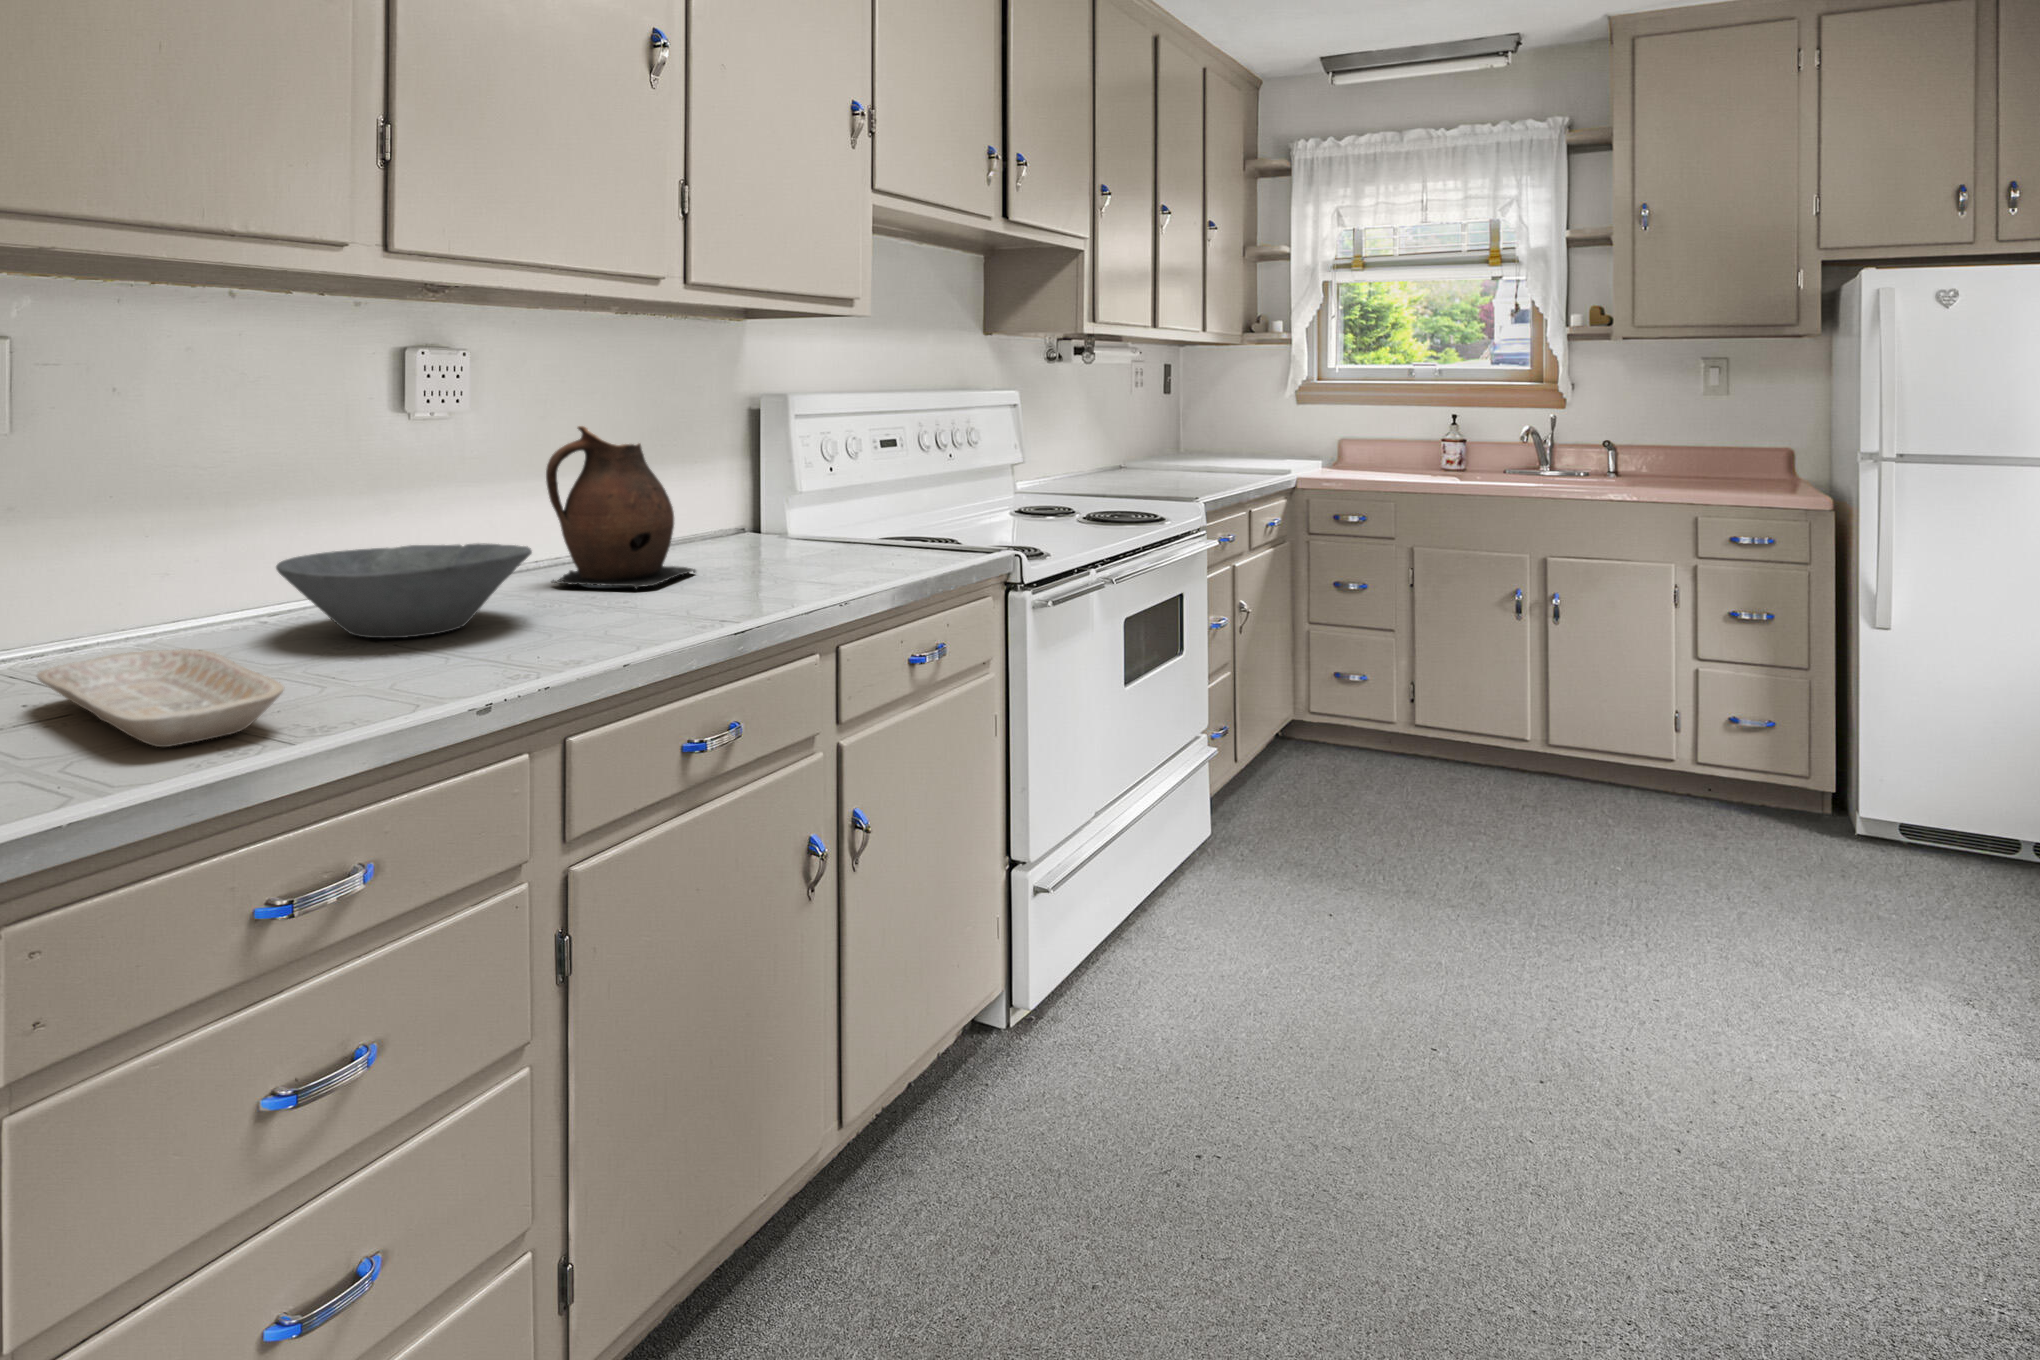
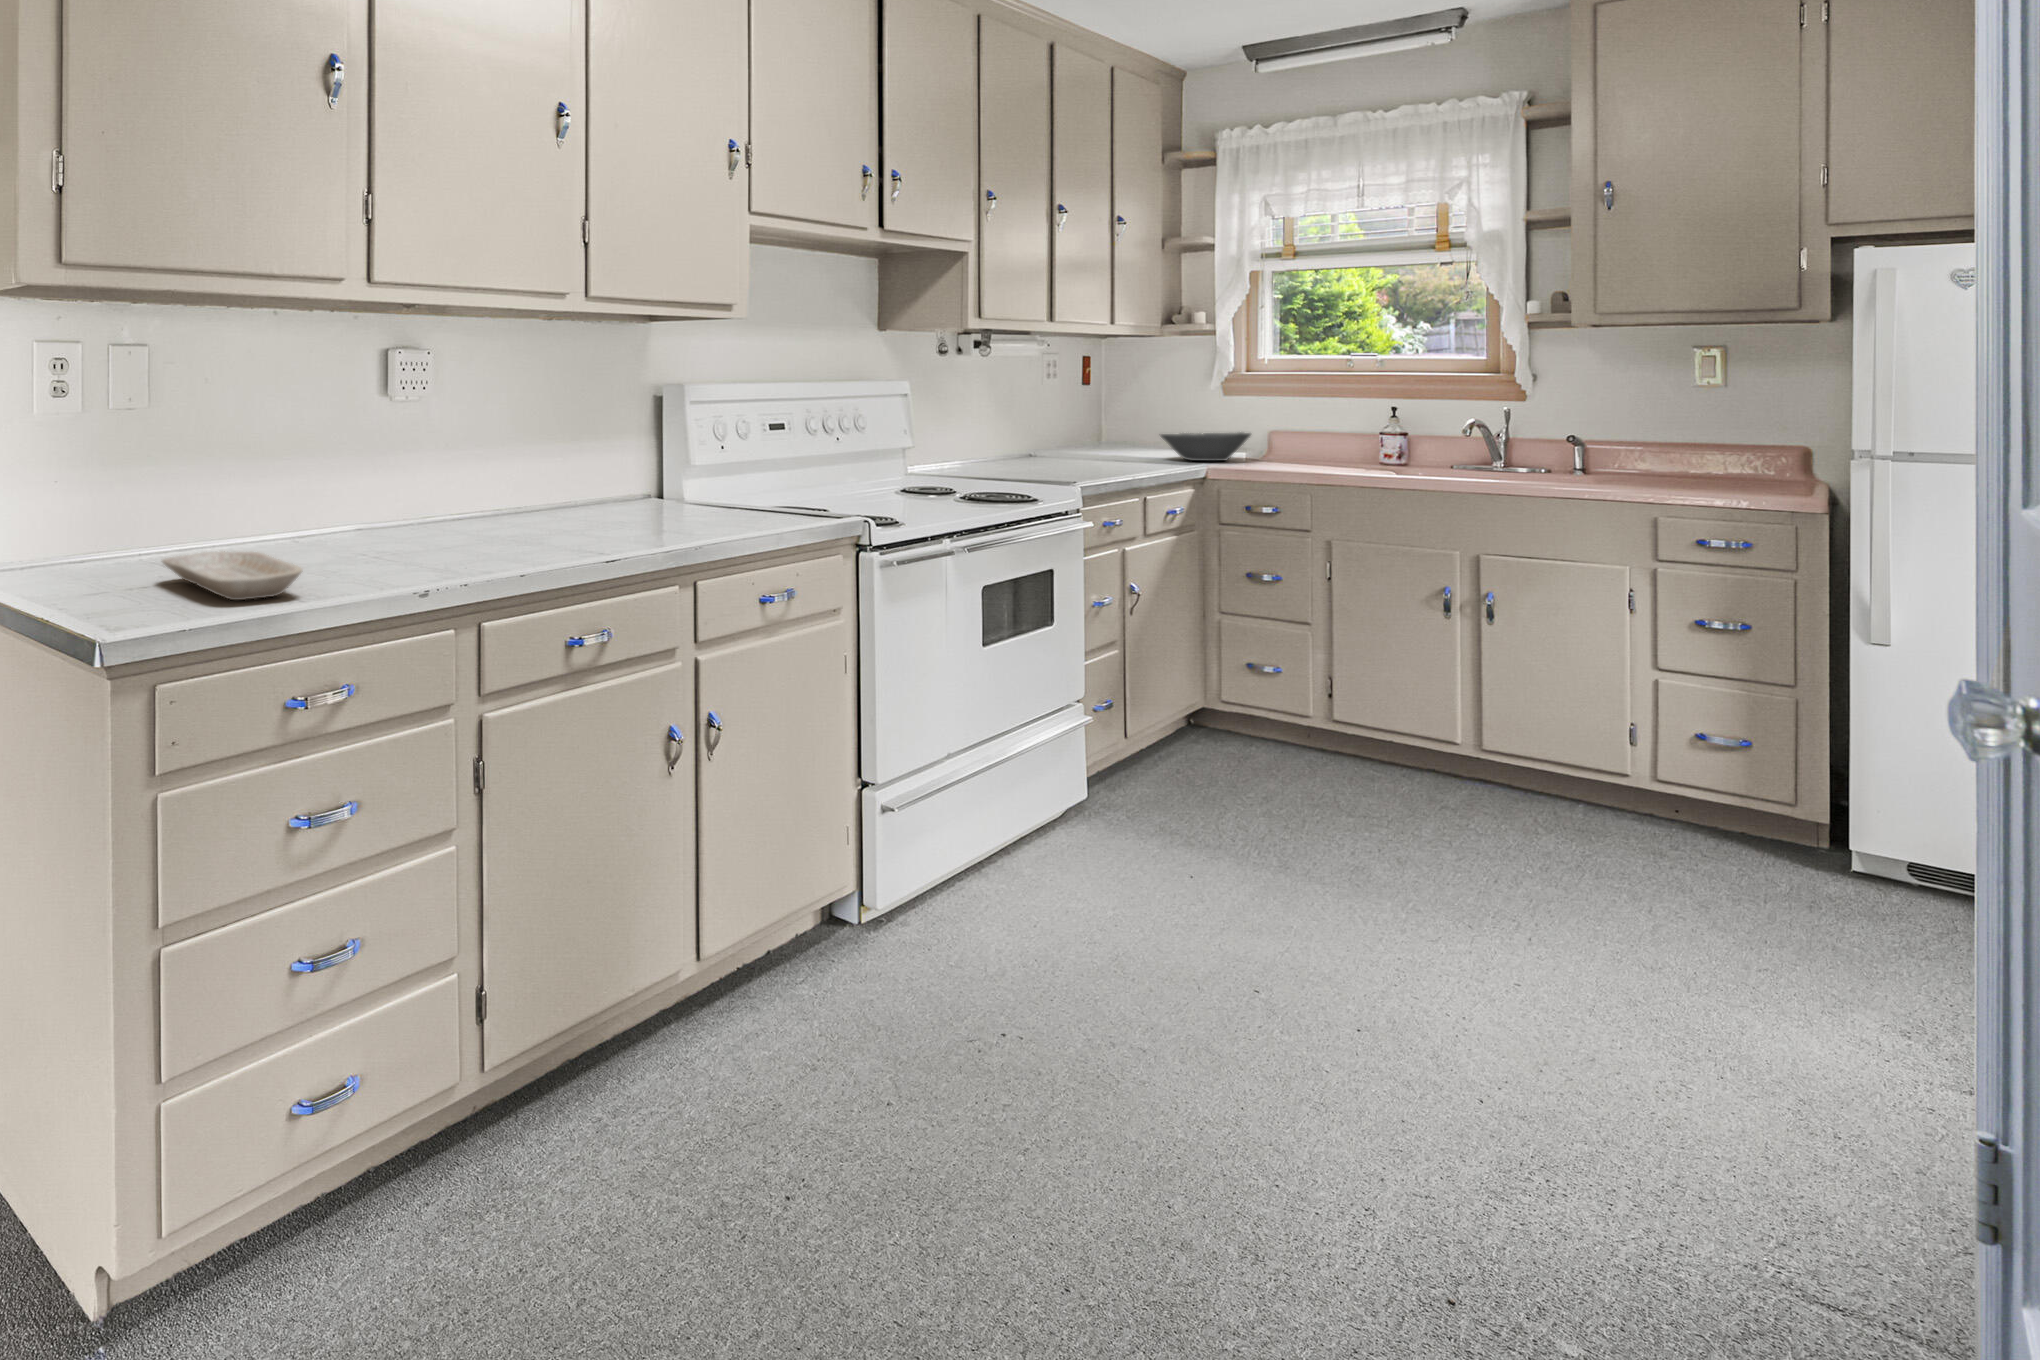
ceramic pitcher: present [546,426,696,589] -> none [483,410,598,536]
bowl: present [276,543,532,638] -> present [1161,432,1251,461]

